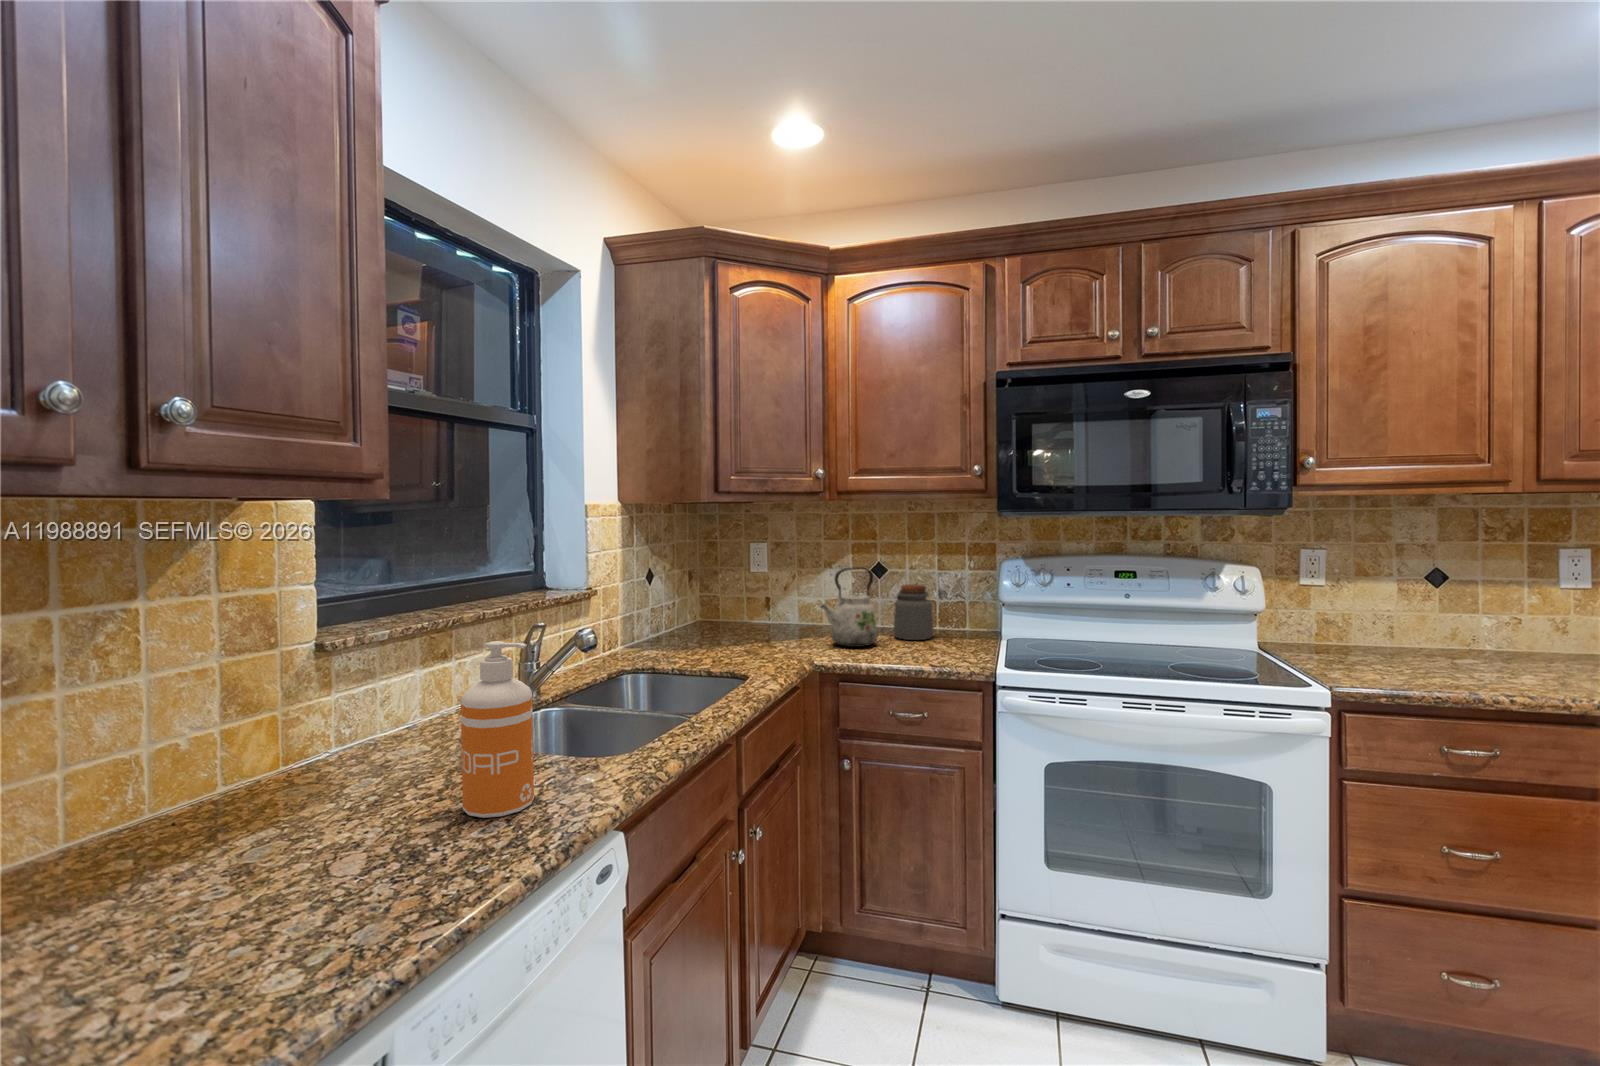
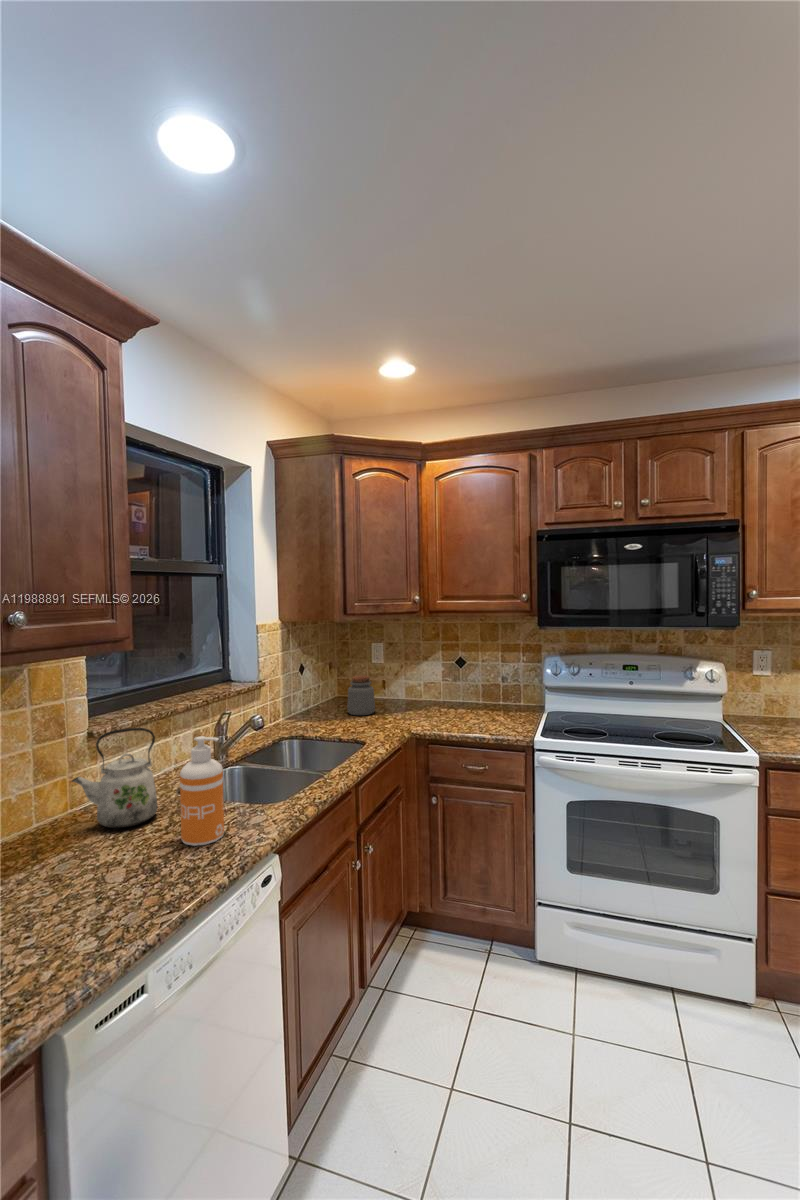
kettle: present [820,567,877,647] -> present [72,728,158,828]
jar: present [894,584,933,640] -> present [347,675,375,715]

